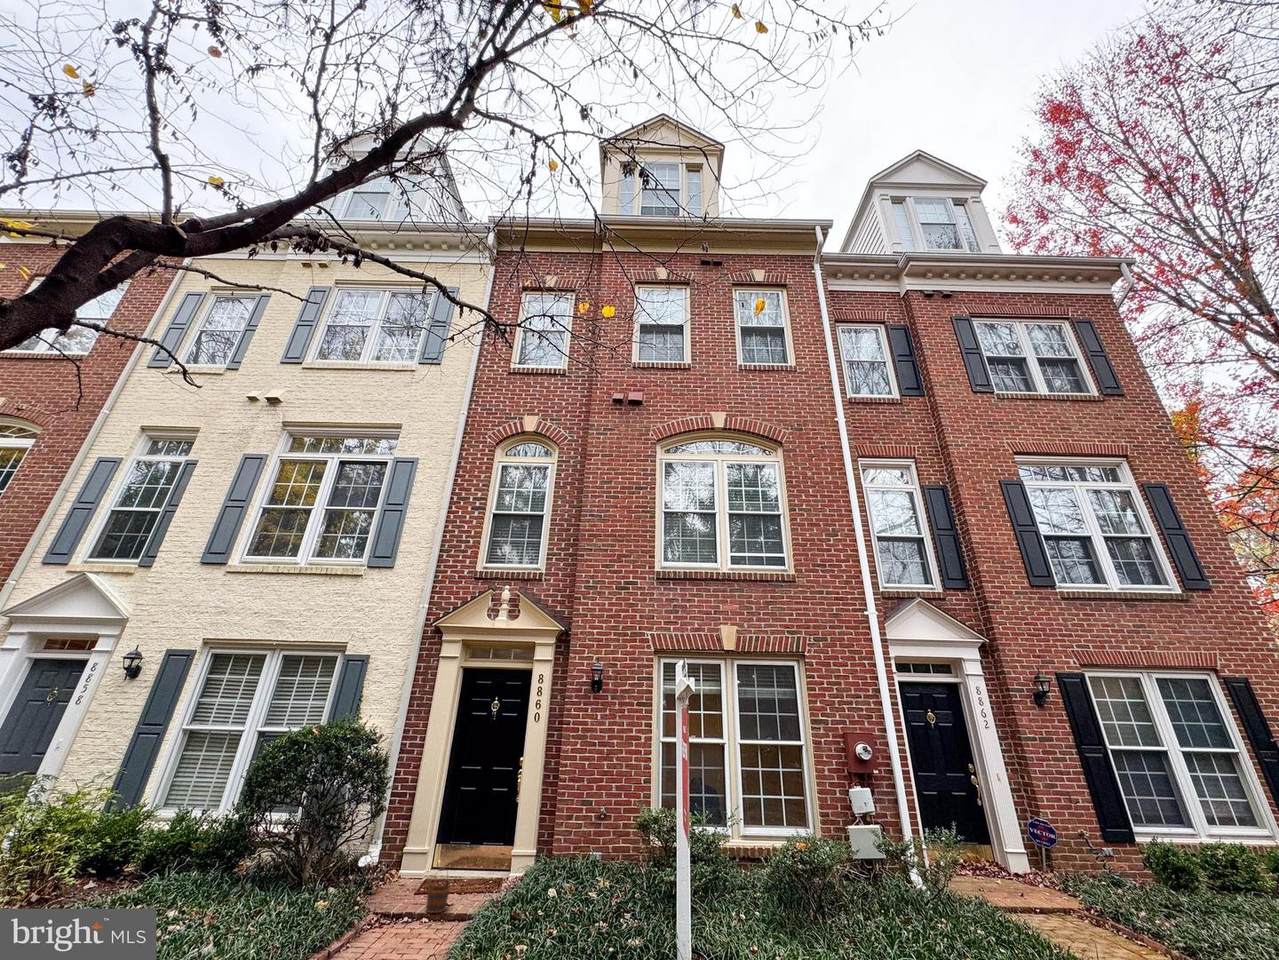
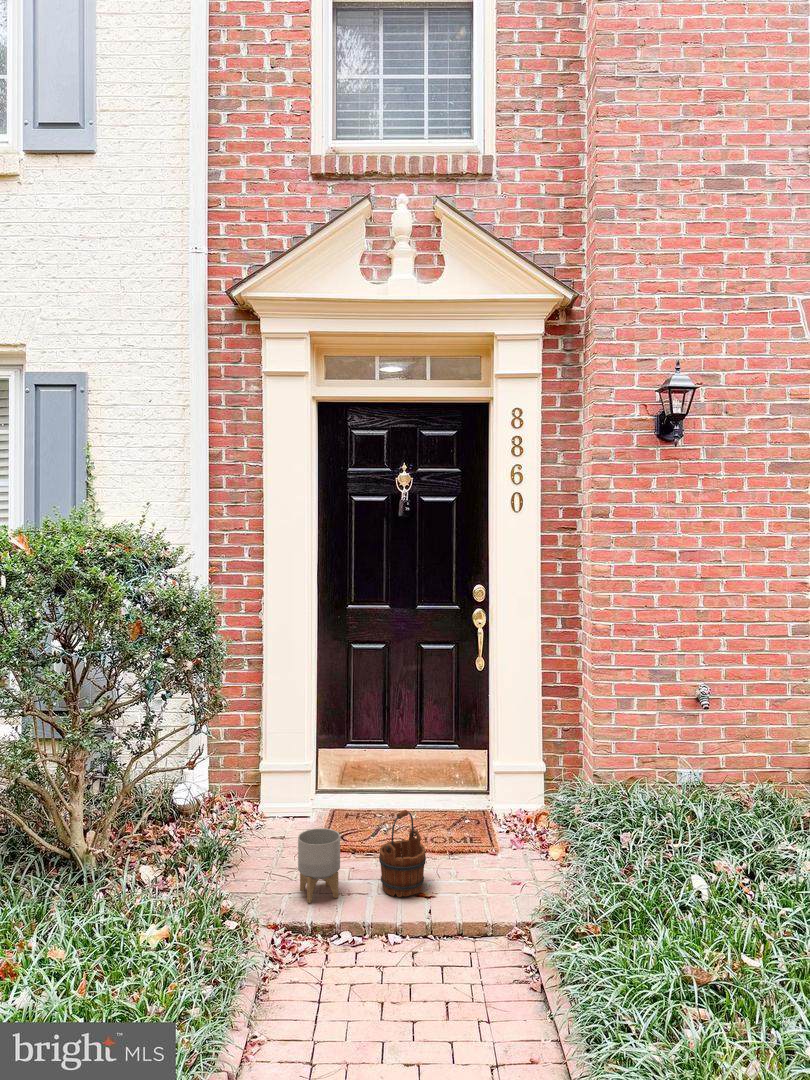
planter: none [389,876,413,914] -> present [298,828,340,903]

